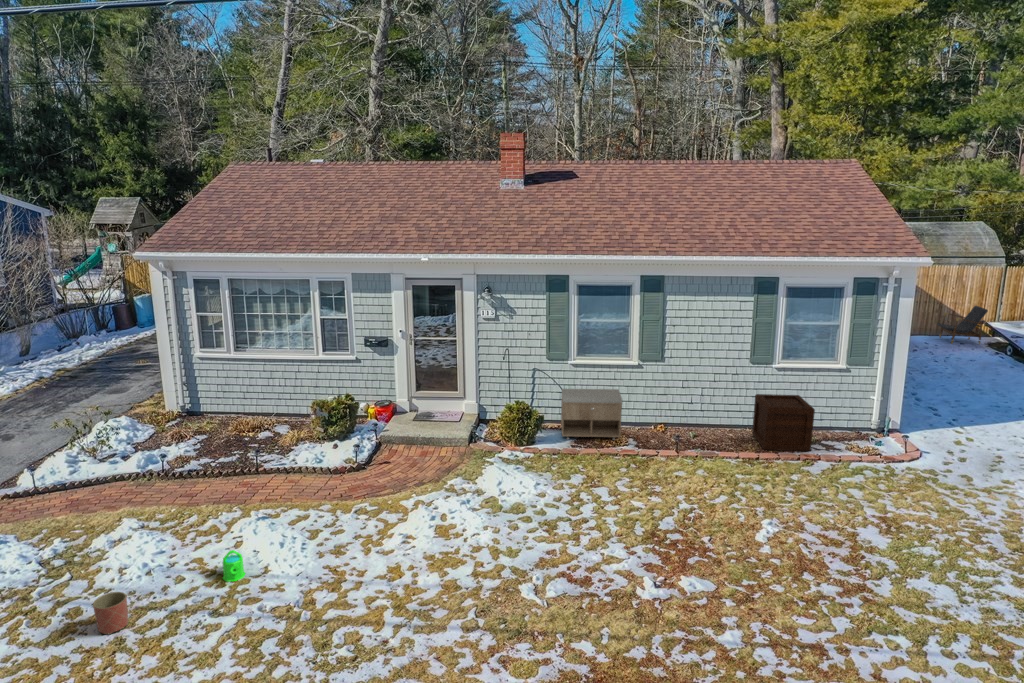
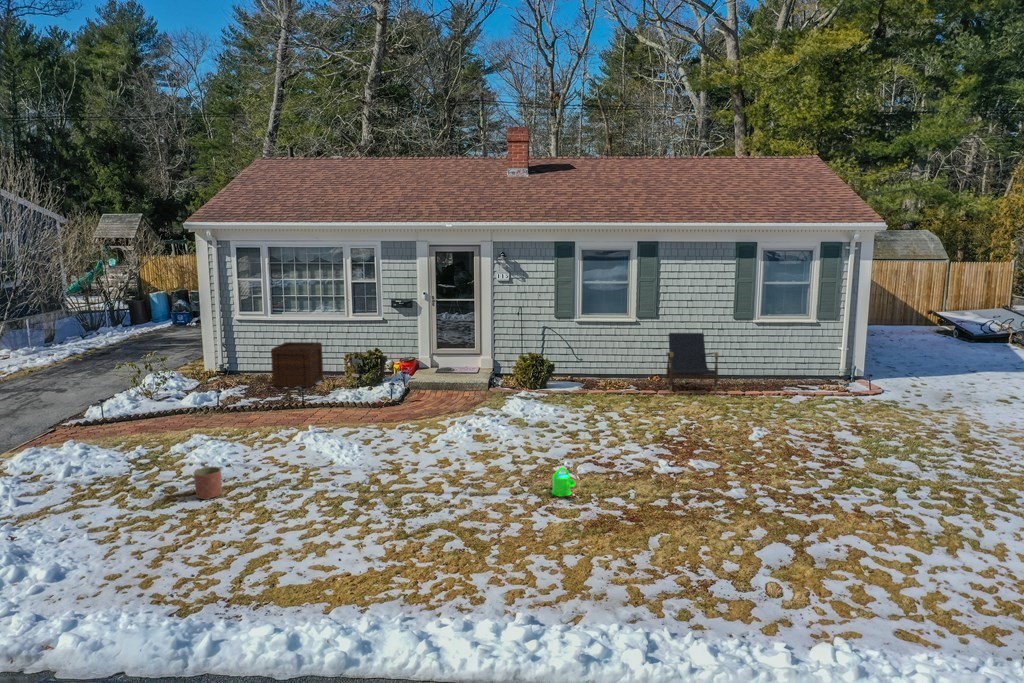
lounge chair: present [937,306,988,344] -> present [666,333,718,392]
storage bench: present [561,389,622,440] -> none [568,343,623,387]
wooden crate: present [752,394,815,451] -> present [271,342,323,387]
watering can: present [222,550,245,582] -> present [551,467,576,496]

